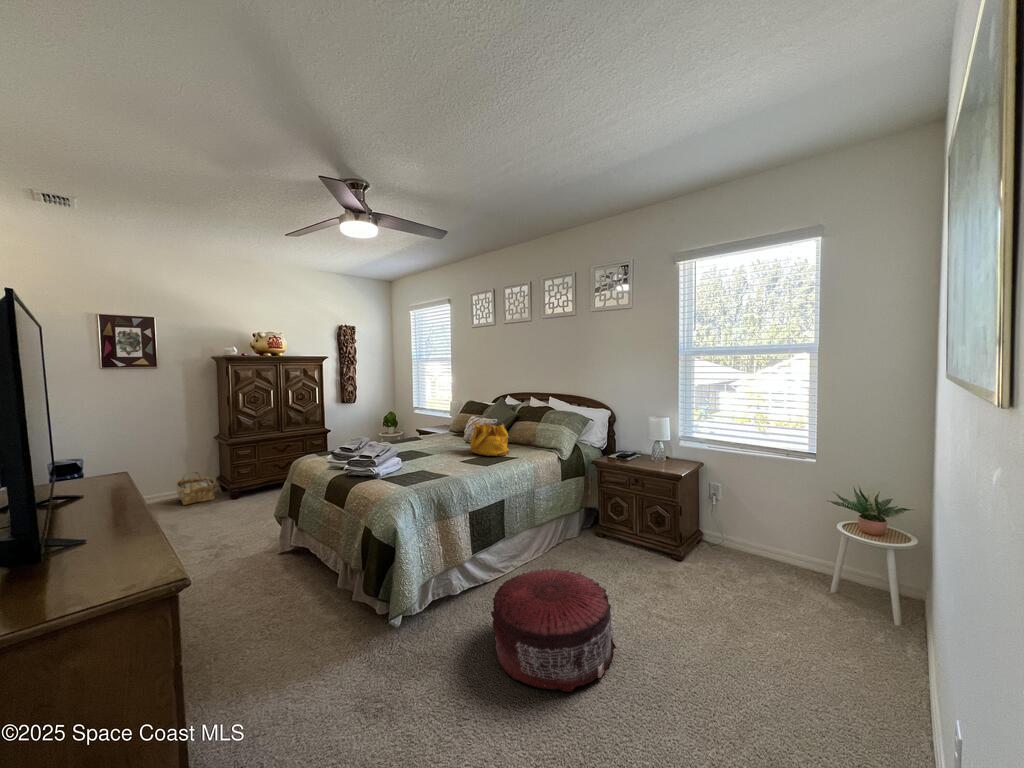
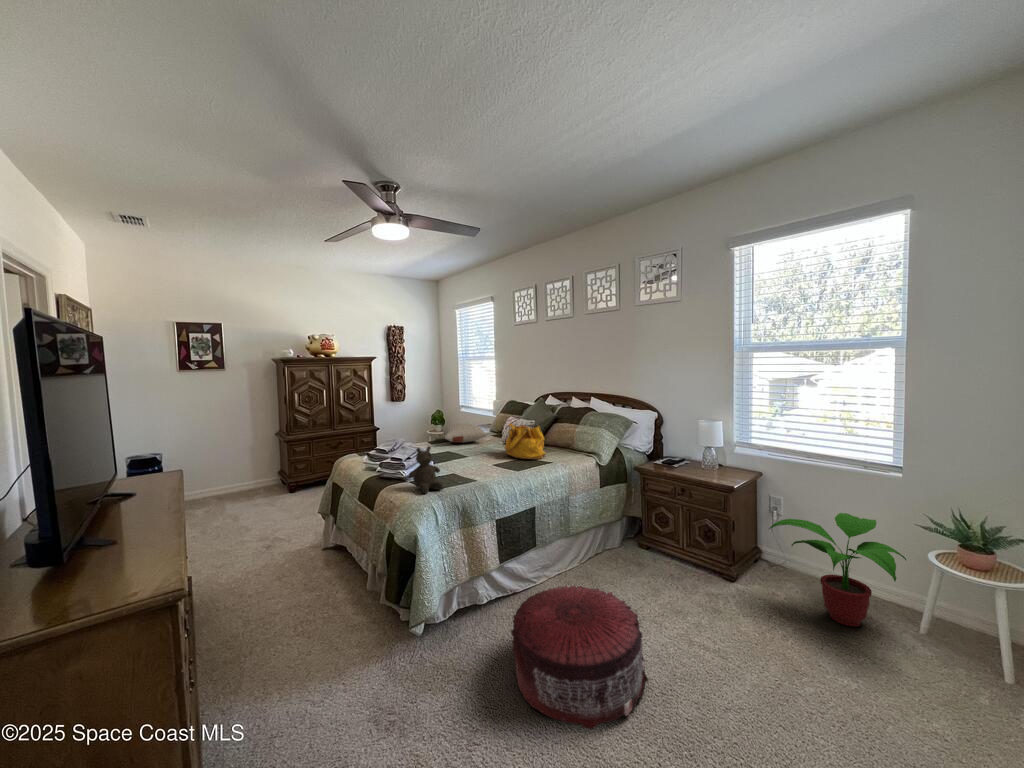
pillow: none [402,423,450,442] -> present [442,423,488,443]
teddy bear: none [382,443,417,489] -> present [408,446,443,493]
woven basket: present [176,471,216,505] -> none [242,465,276,496]
potted plant: none [711,495,821,591] -> present [769,513,906,626]

